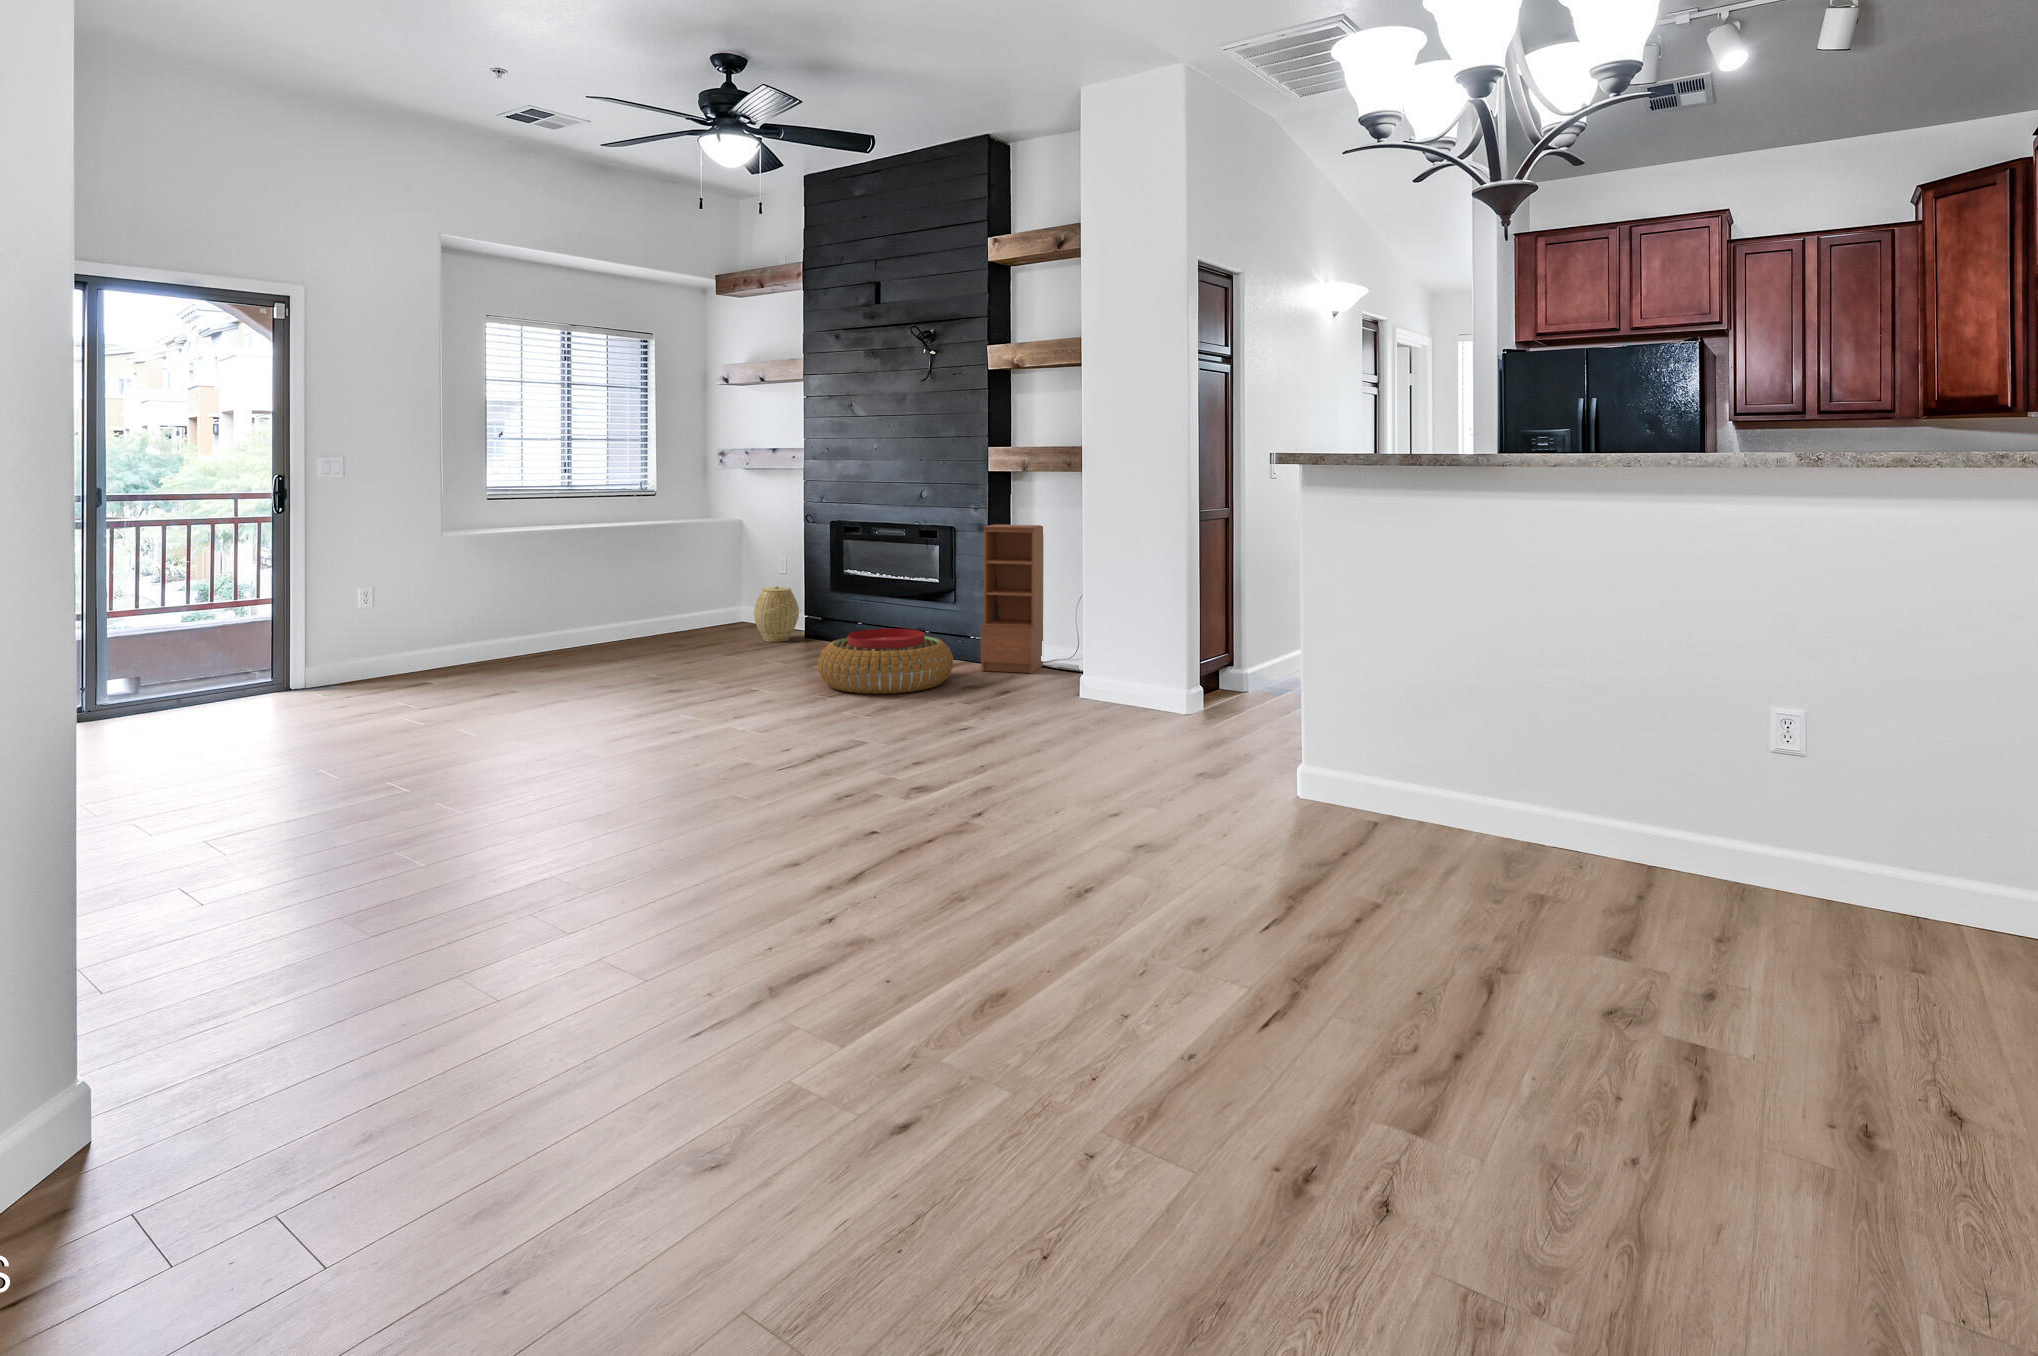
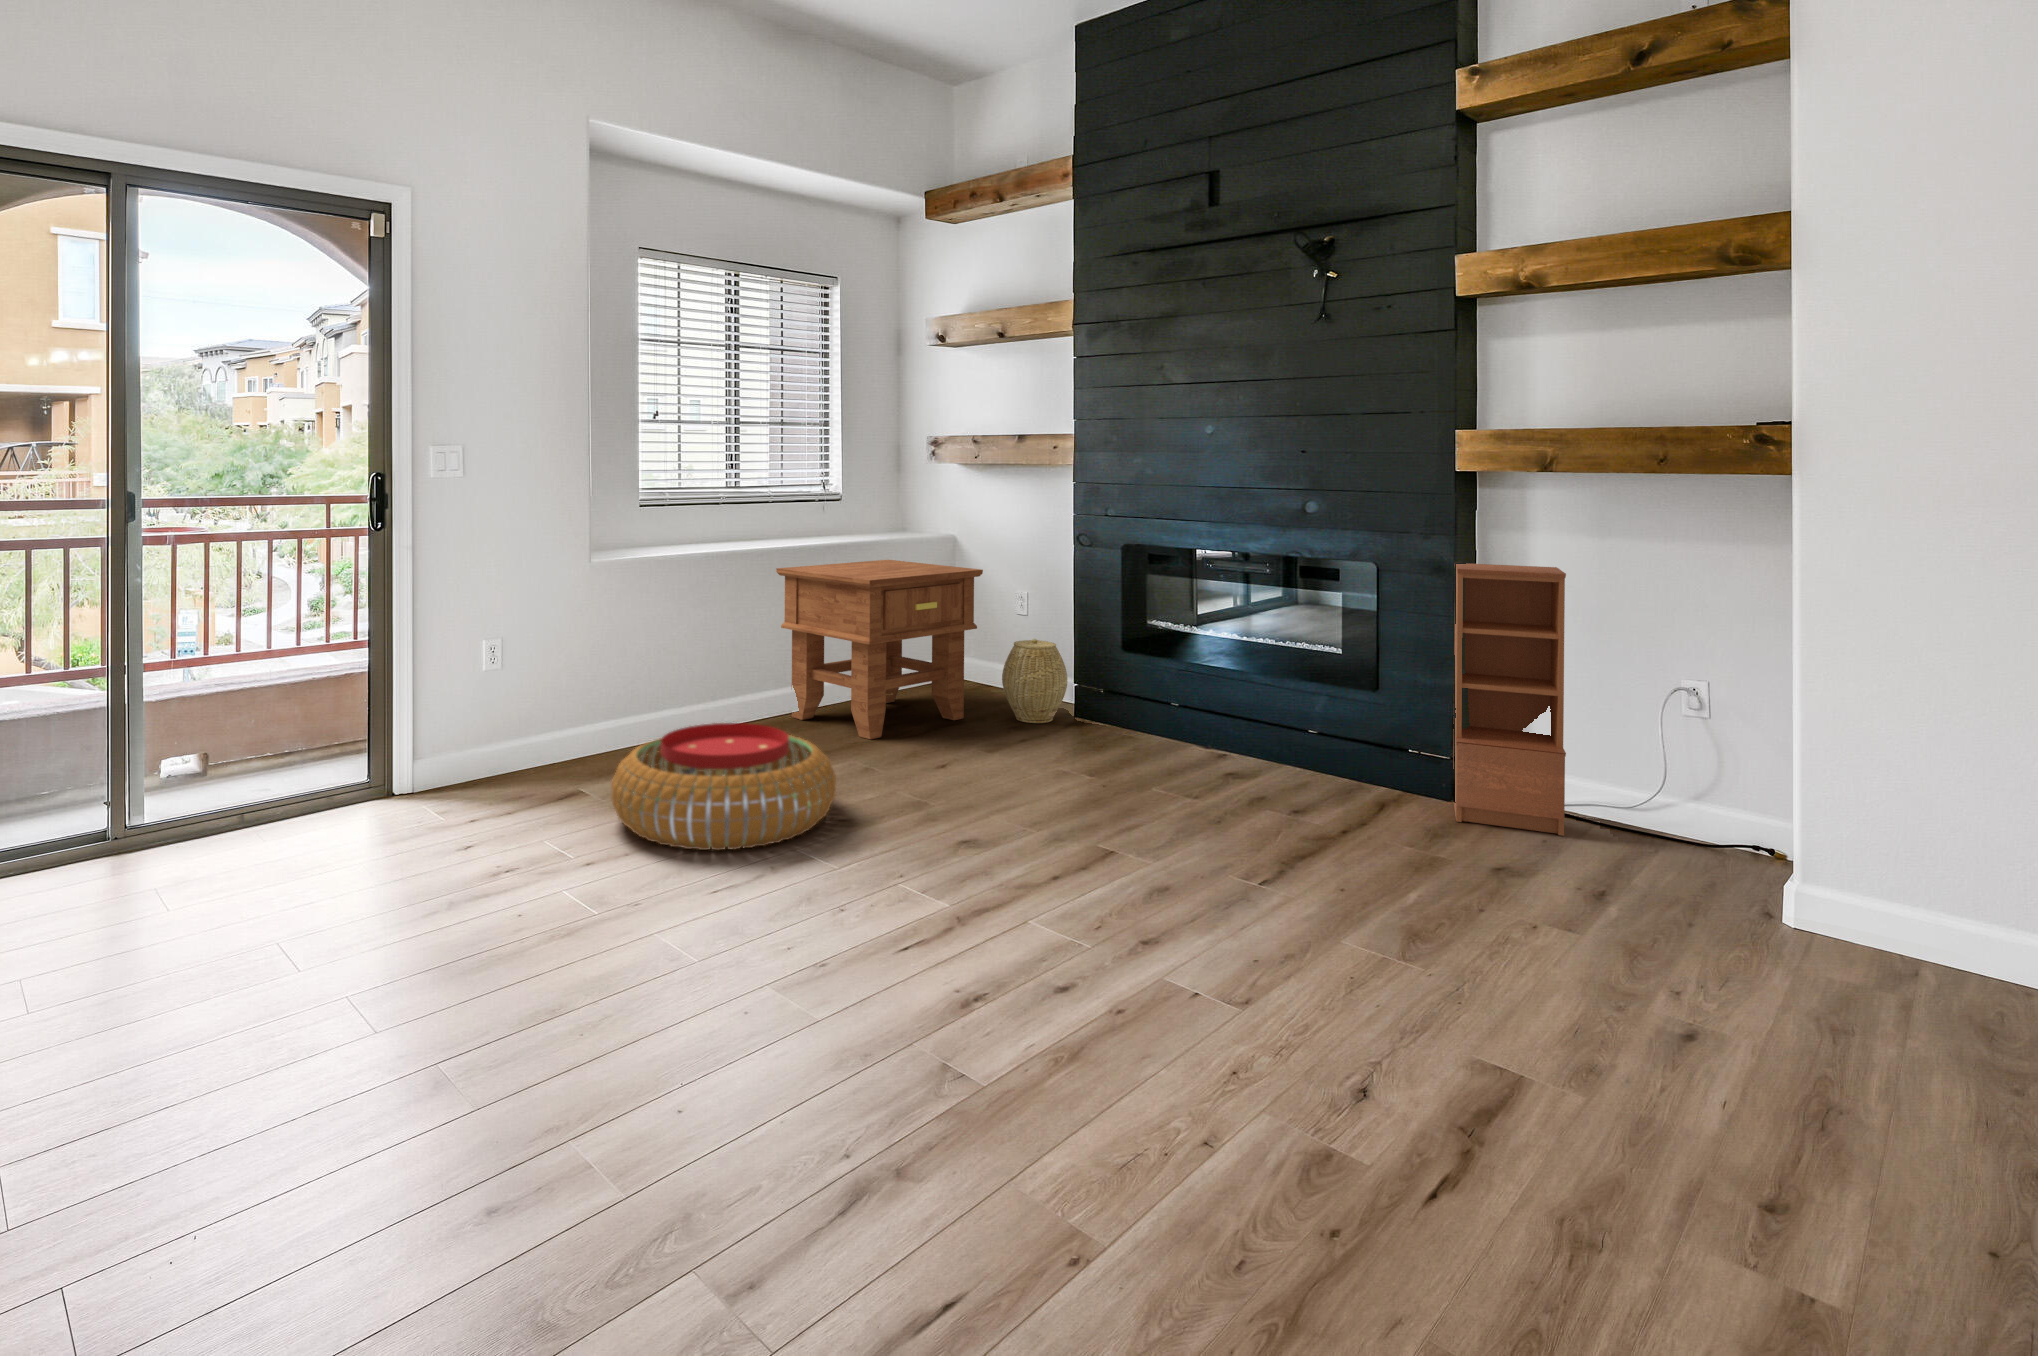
side table: none [590,536,740,654] -> present [776,560,983,739]
pouf: present [818,629,953,694] -> present [611,723,836,850]

